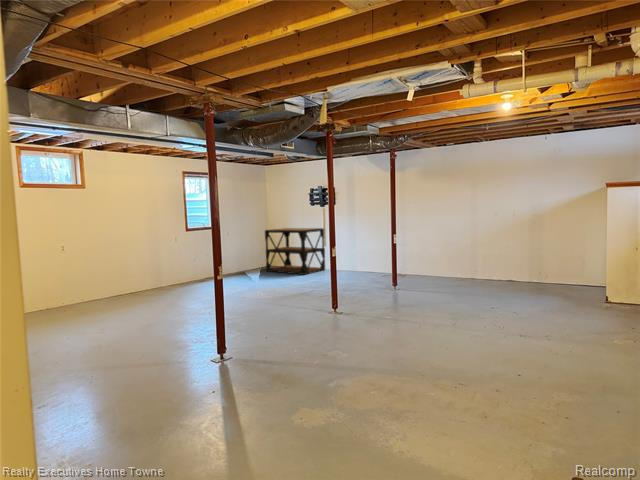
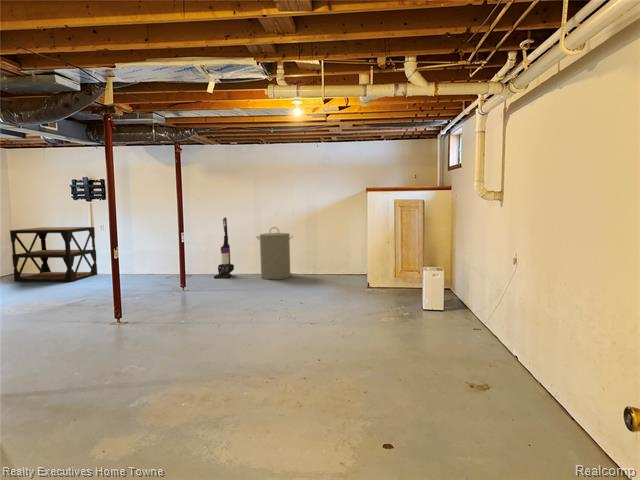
vacuum cleaner: none [425,220,446,282] -> present [214,217,234,278]
laundry hamper: none [470,231,513,288] -> present [257,227,293,279]

